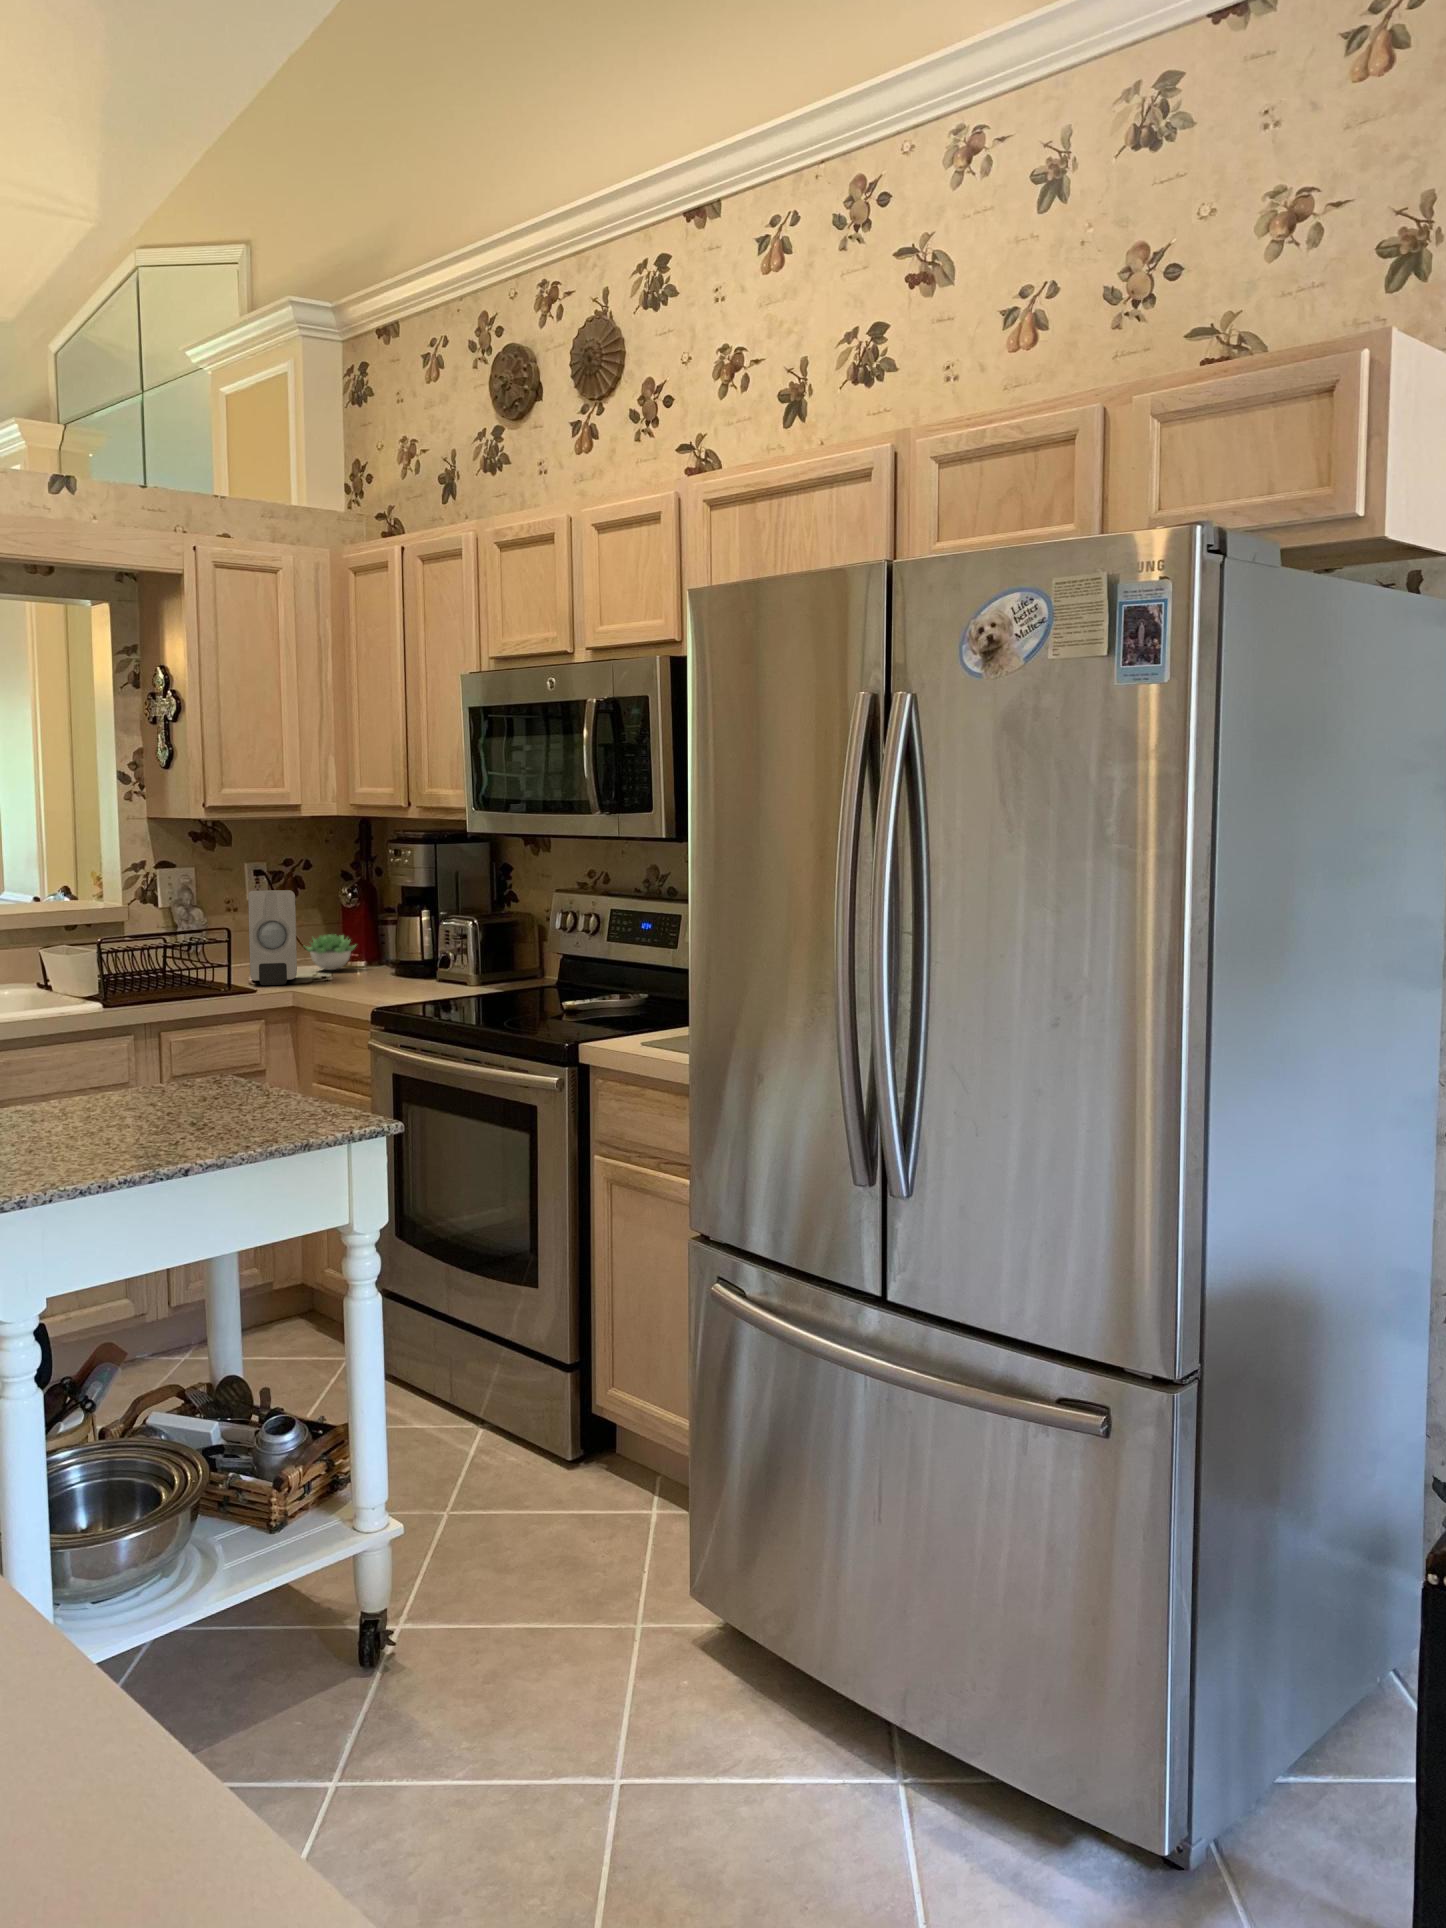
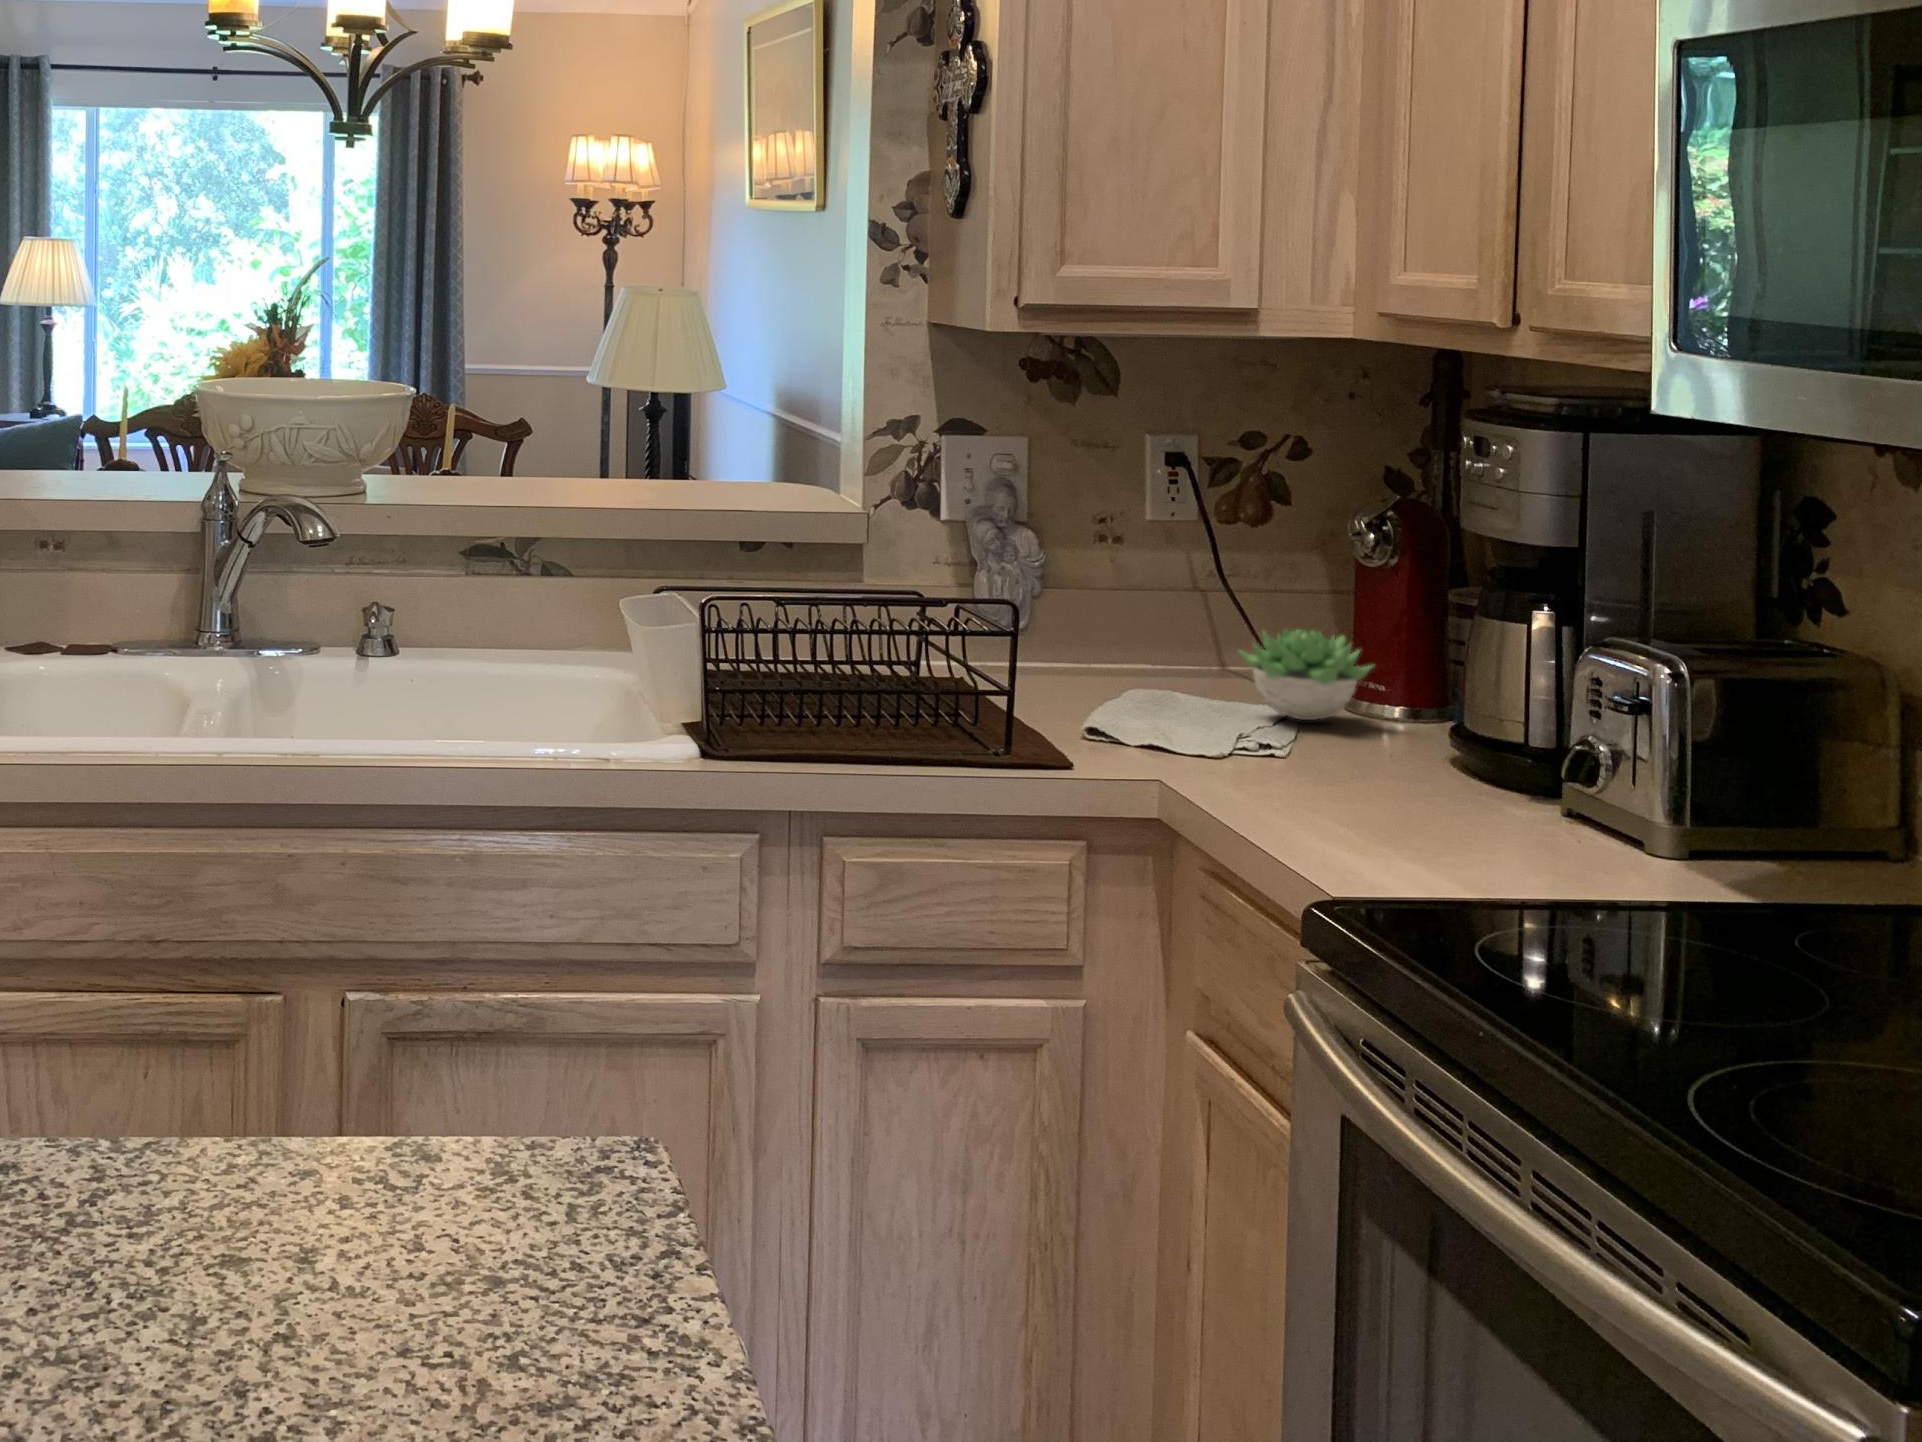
soap dispenser: present [248,890,297,985] -> none [1072,512,1214,750]

